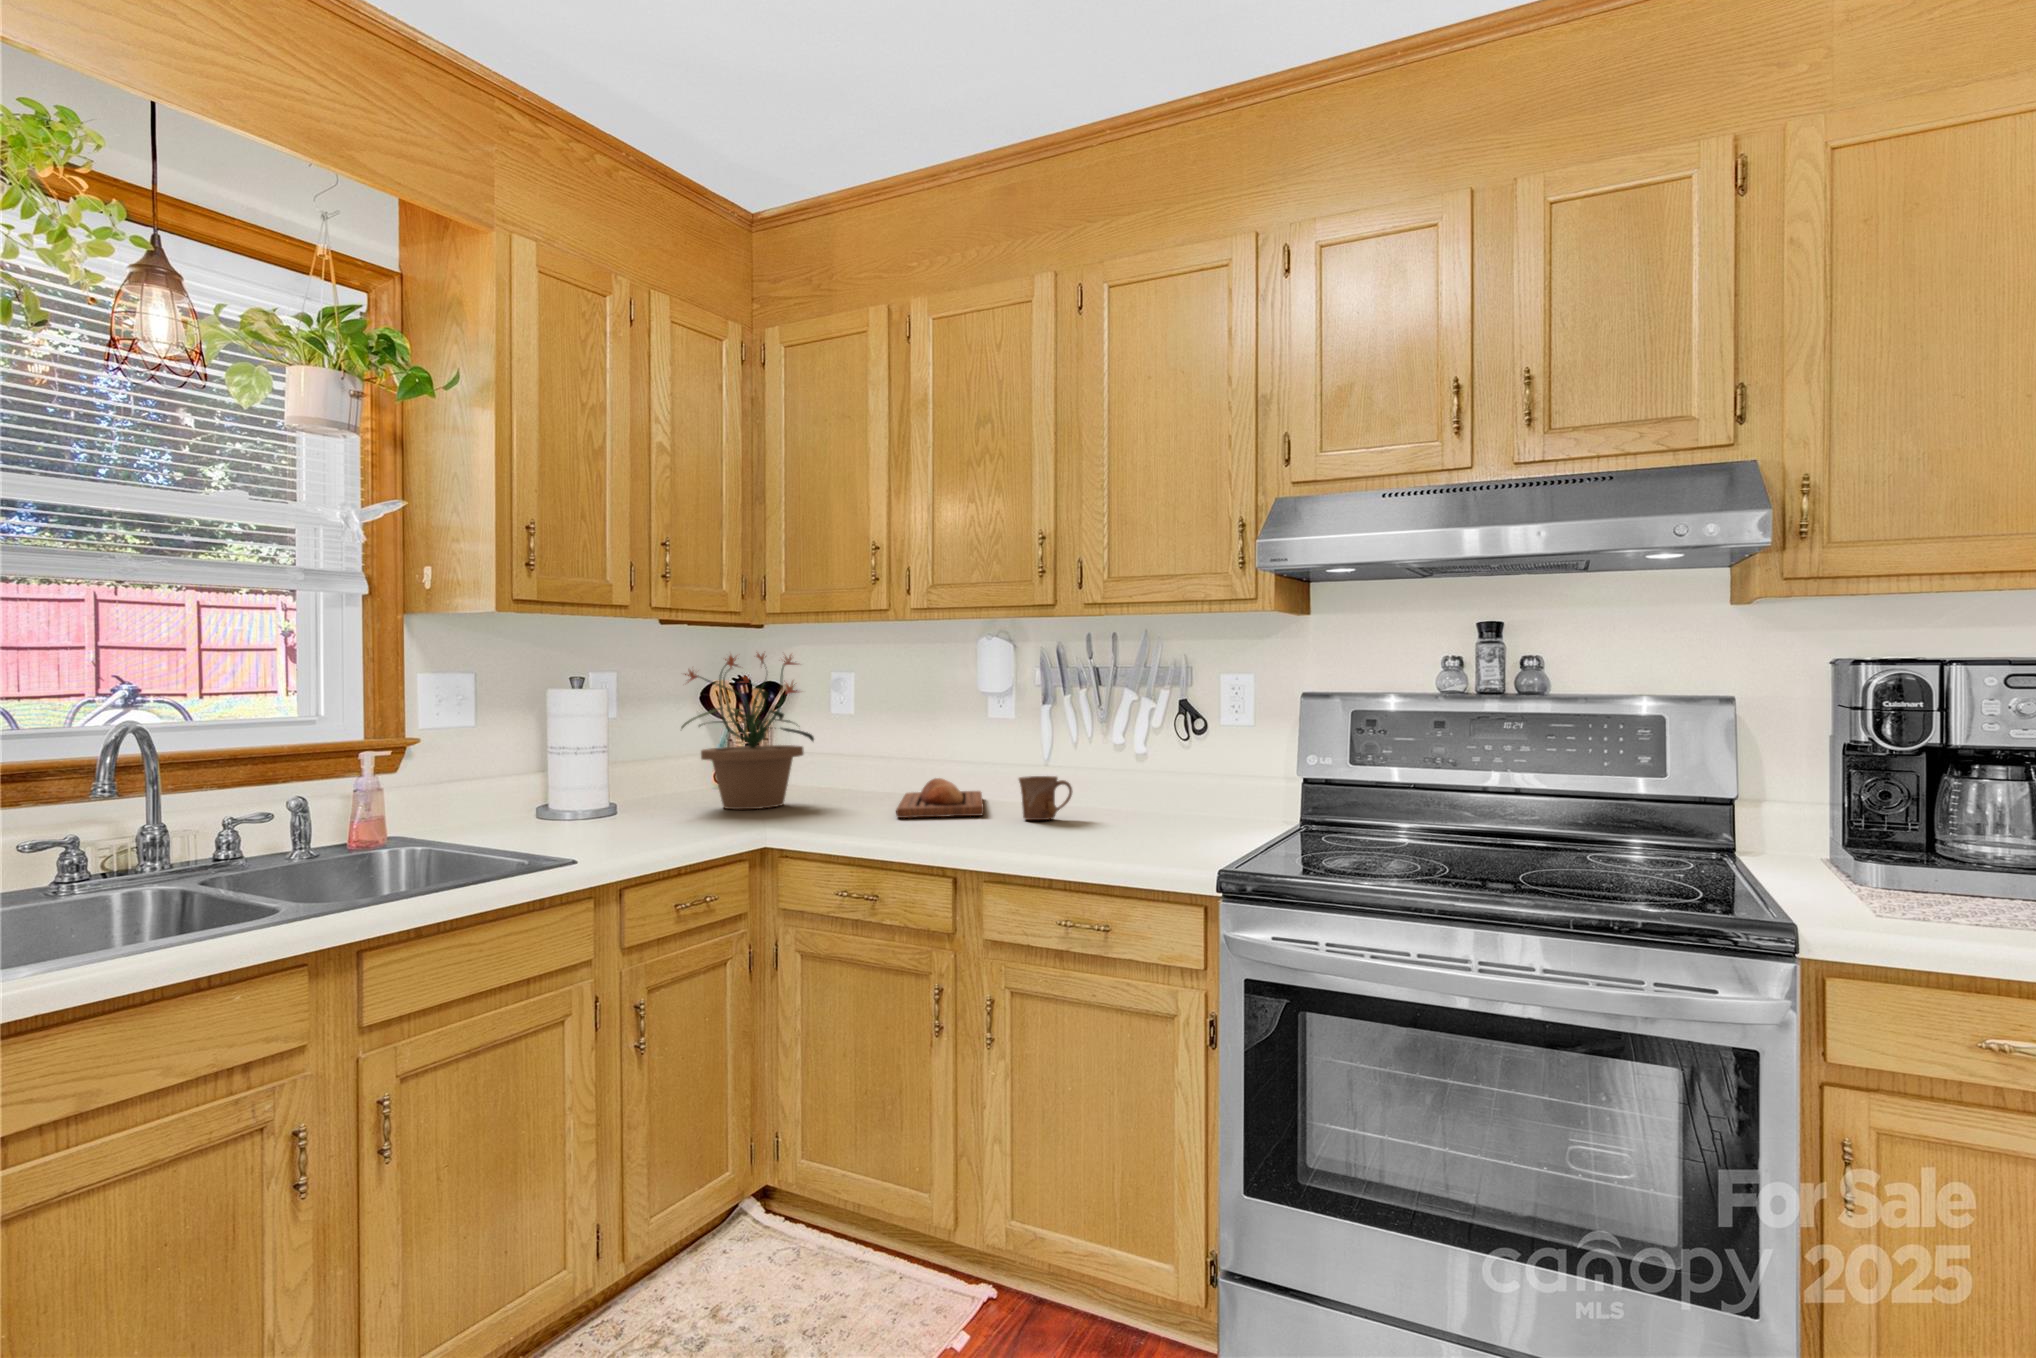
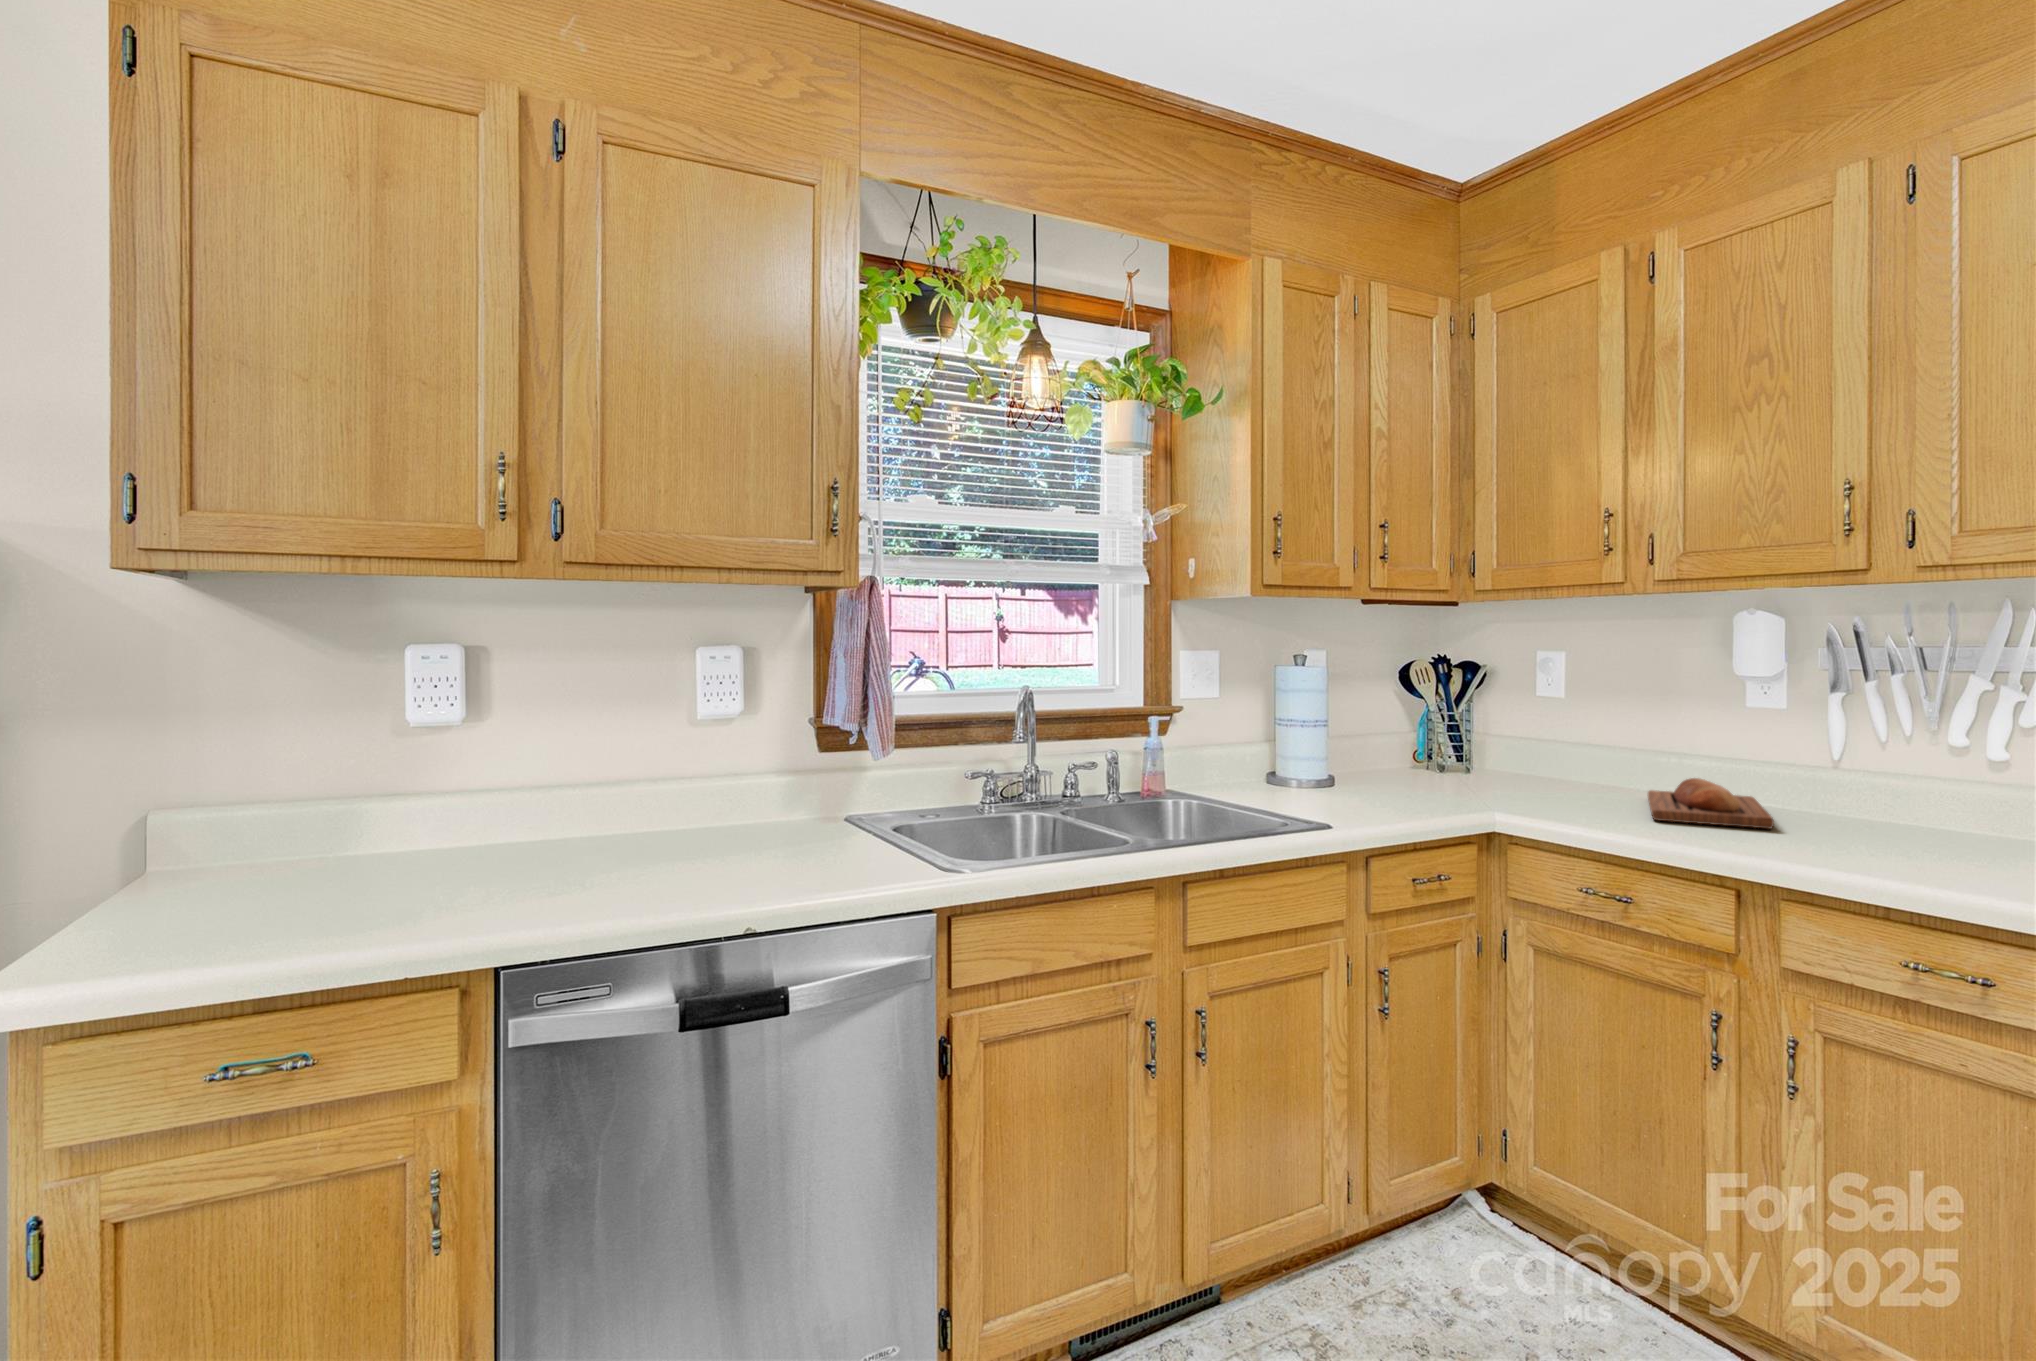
potted plant: present [681,654,814,809] -> none [1396,631,1537,793]
mug: present [1019,776,1072,820] -> none [1831,789,1917,845]

